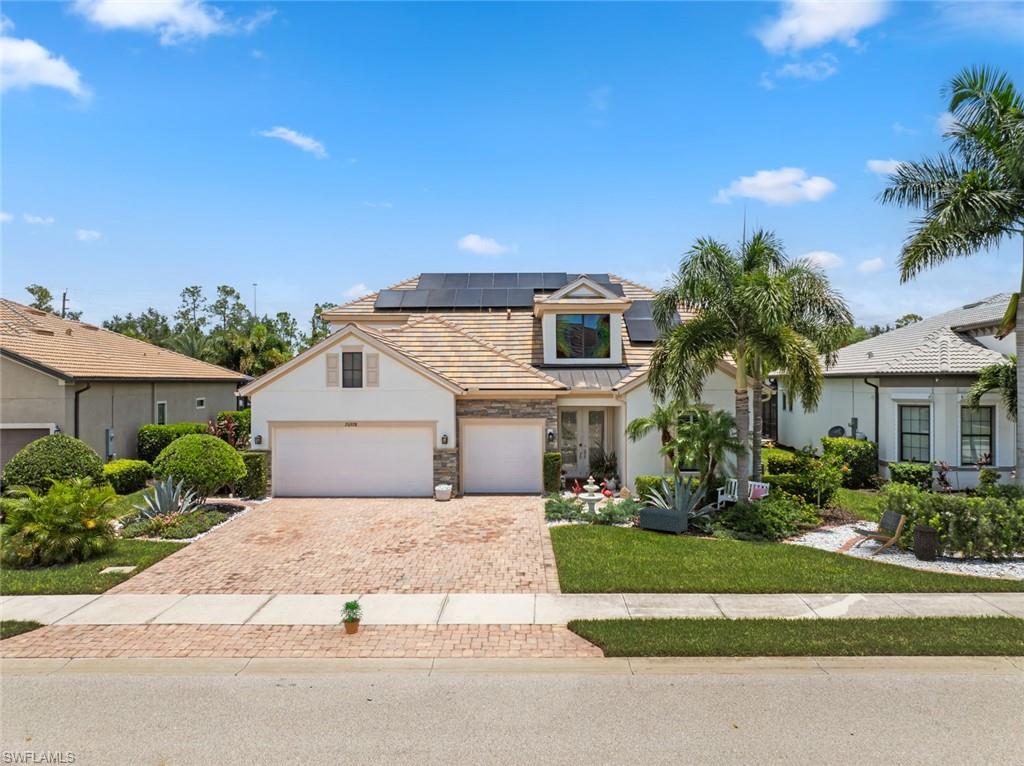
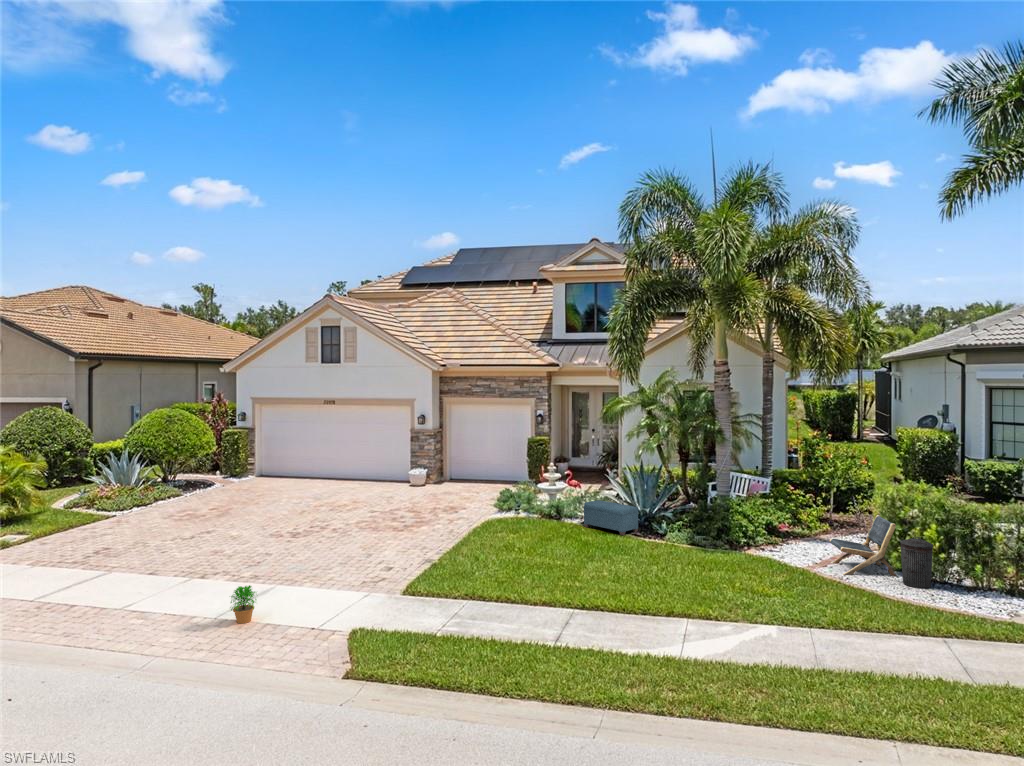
potted plant: present [341,600,363,634] -> present [231,585,256,624]

